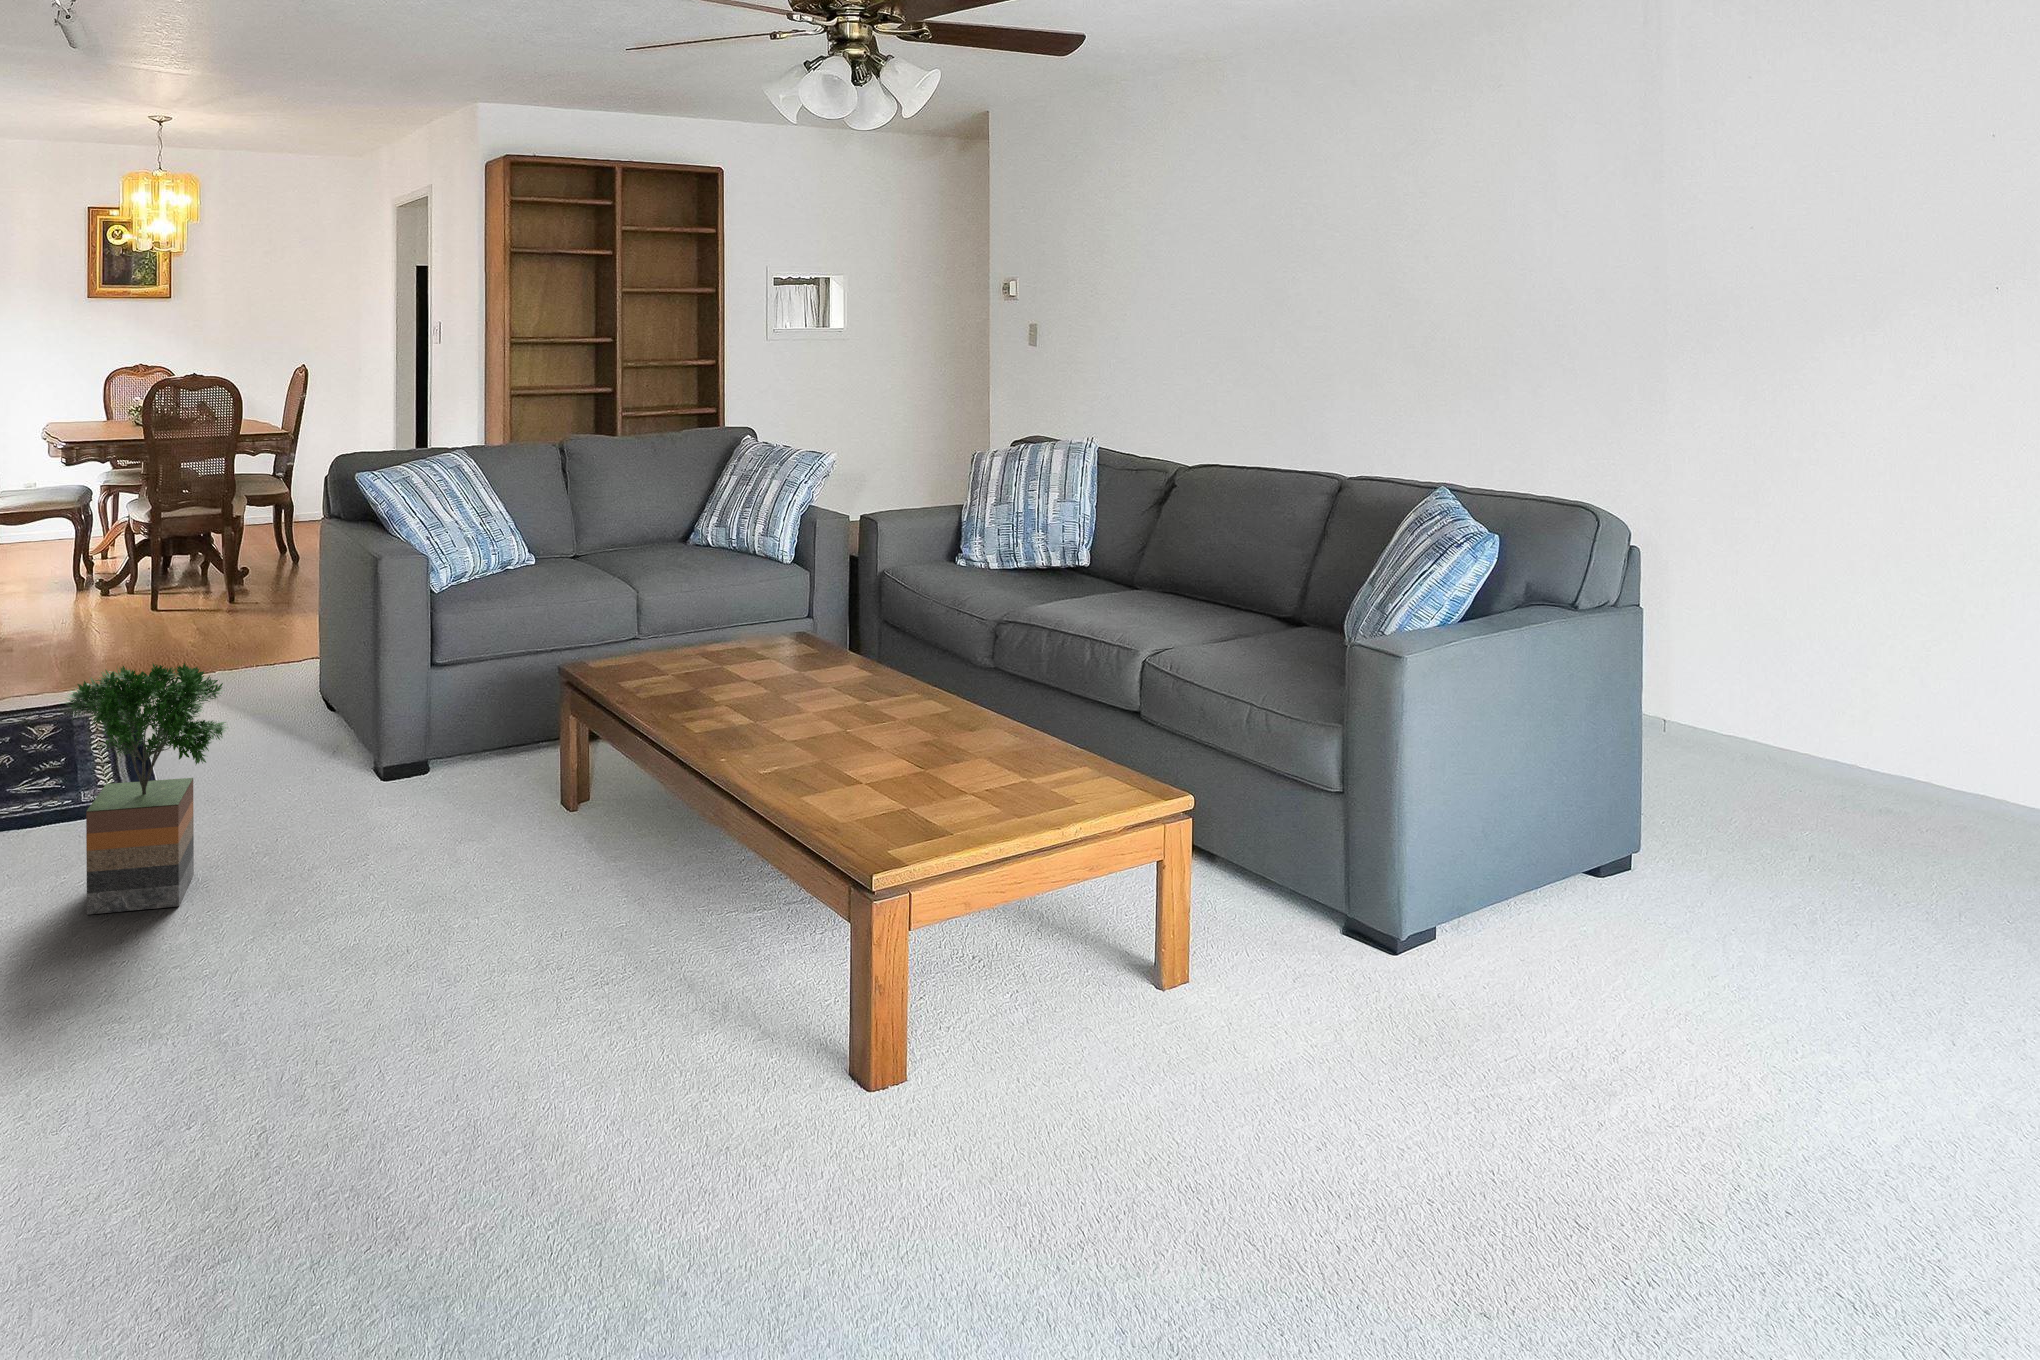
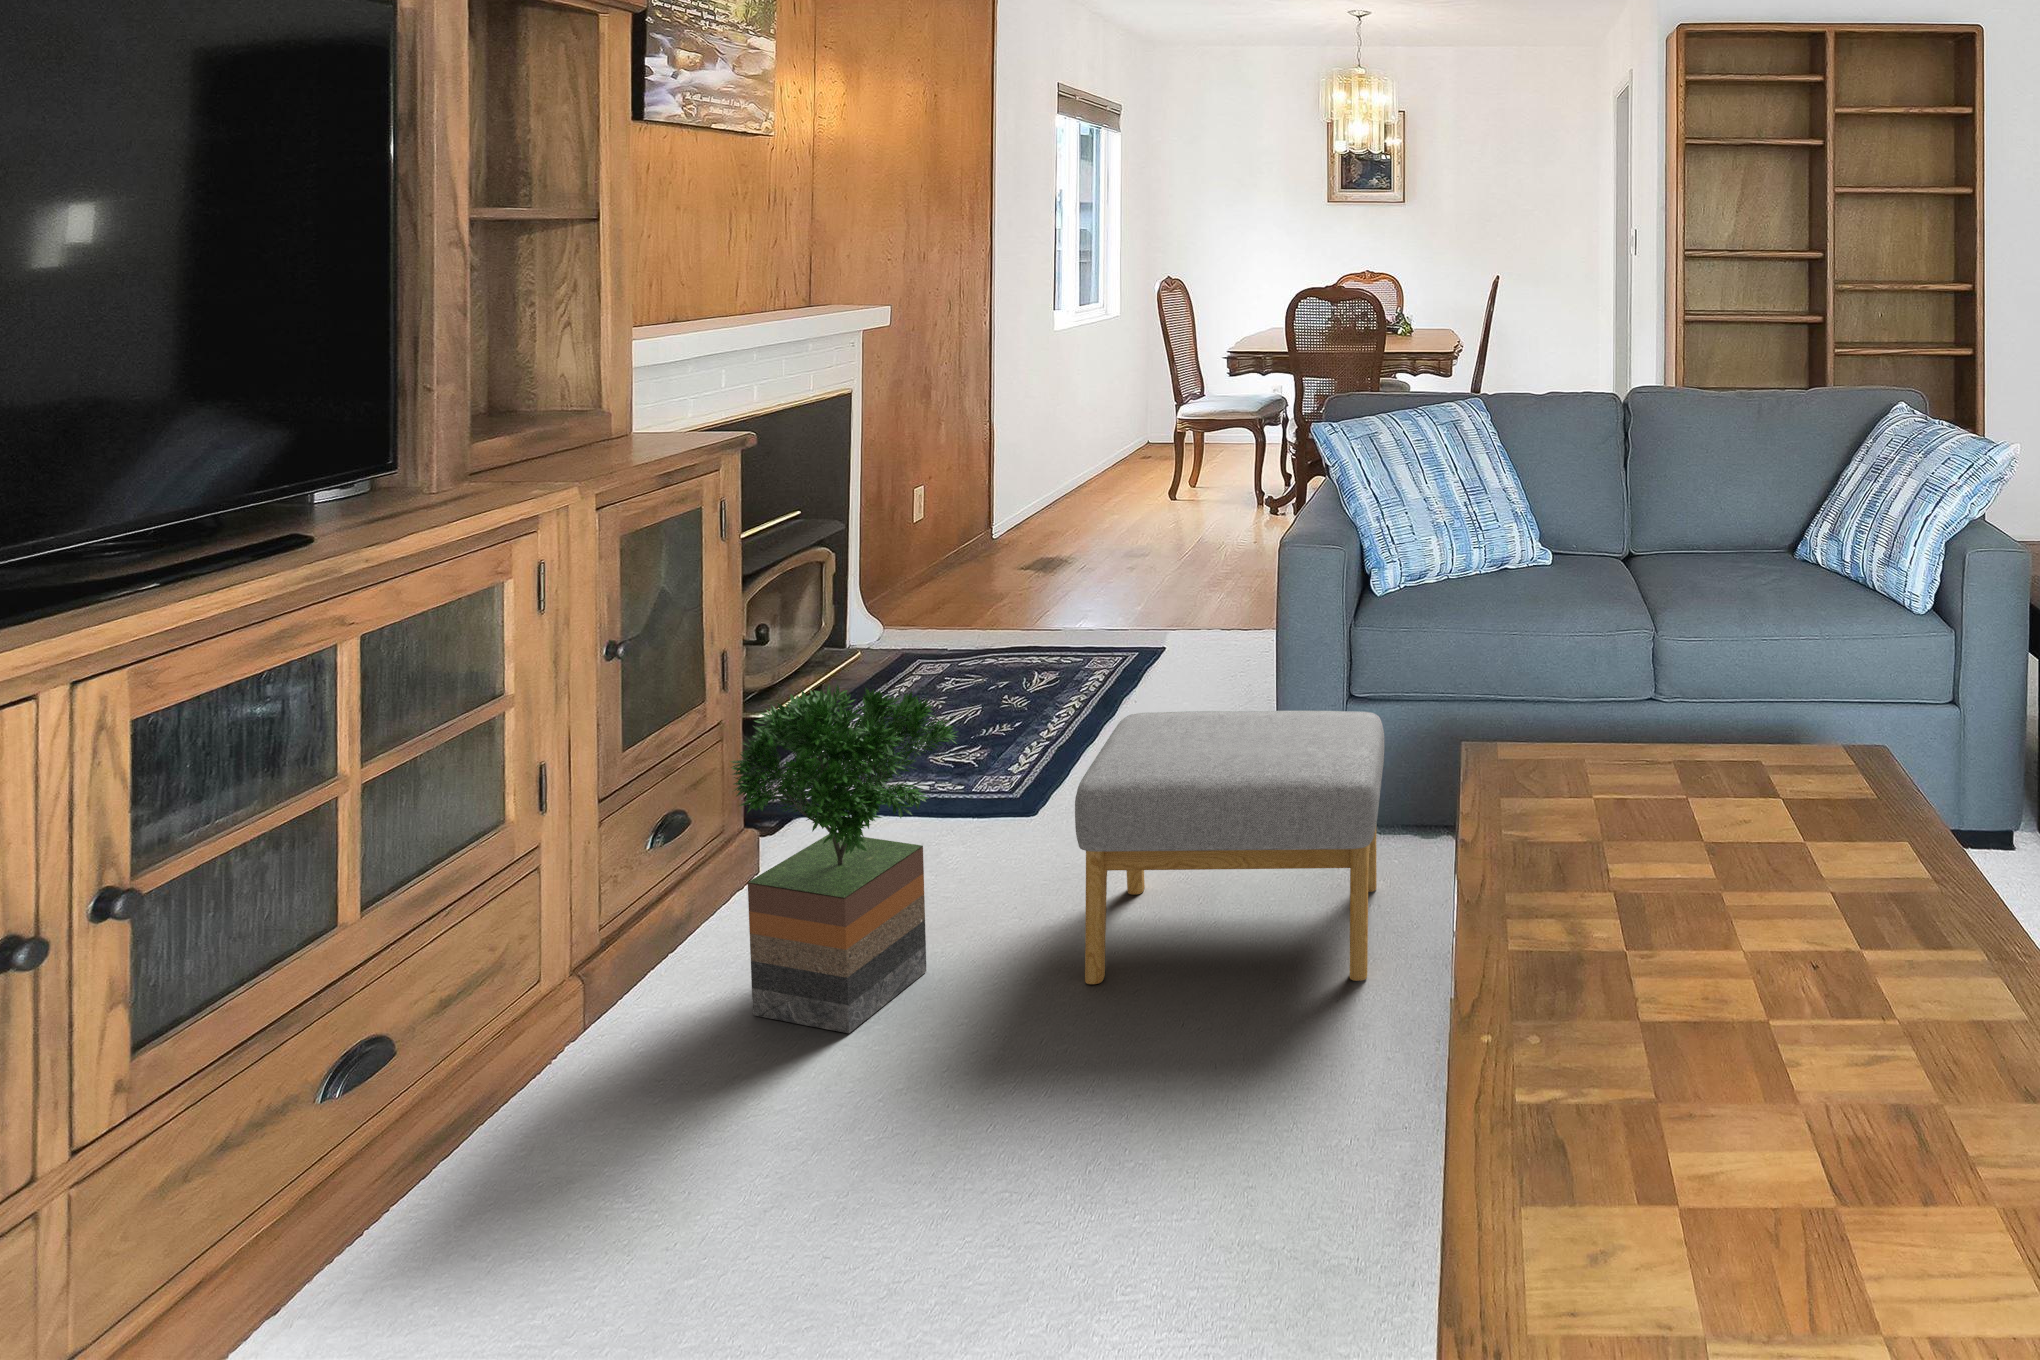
footstool: none [289,660,518,856] -> present [1075,711,1384,984]

